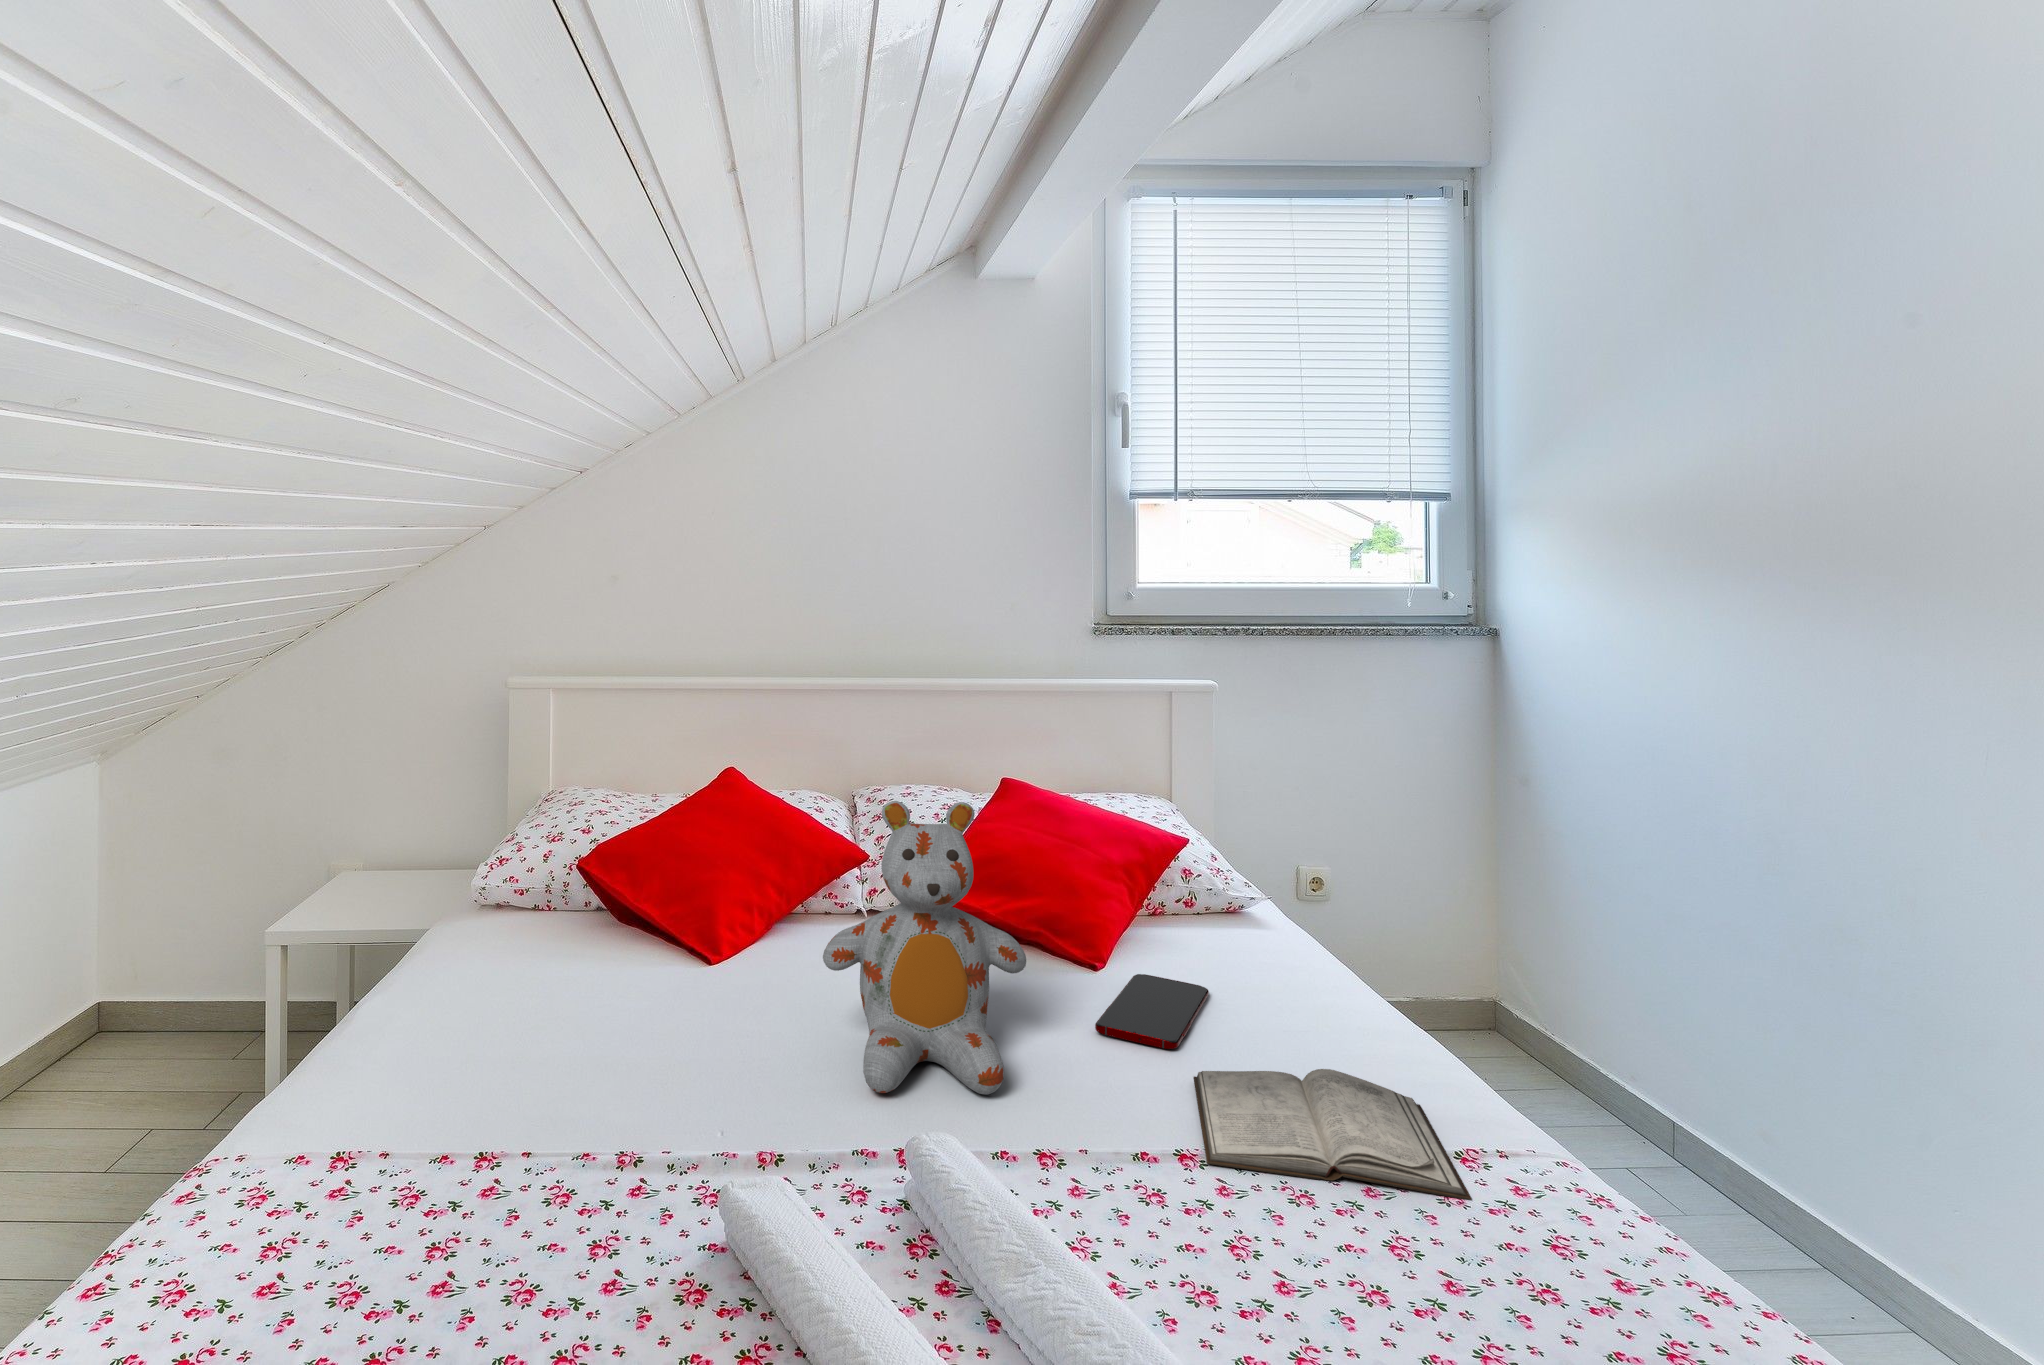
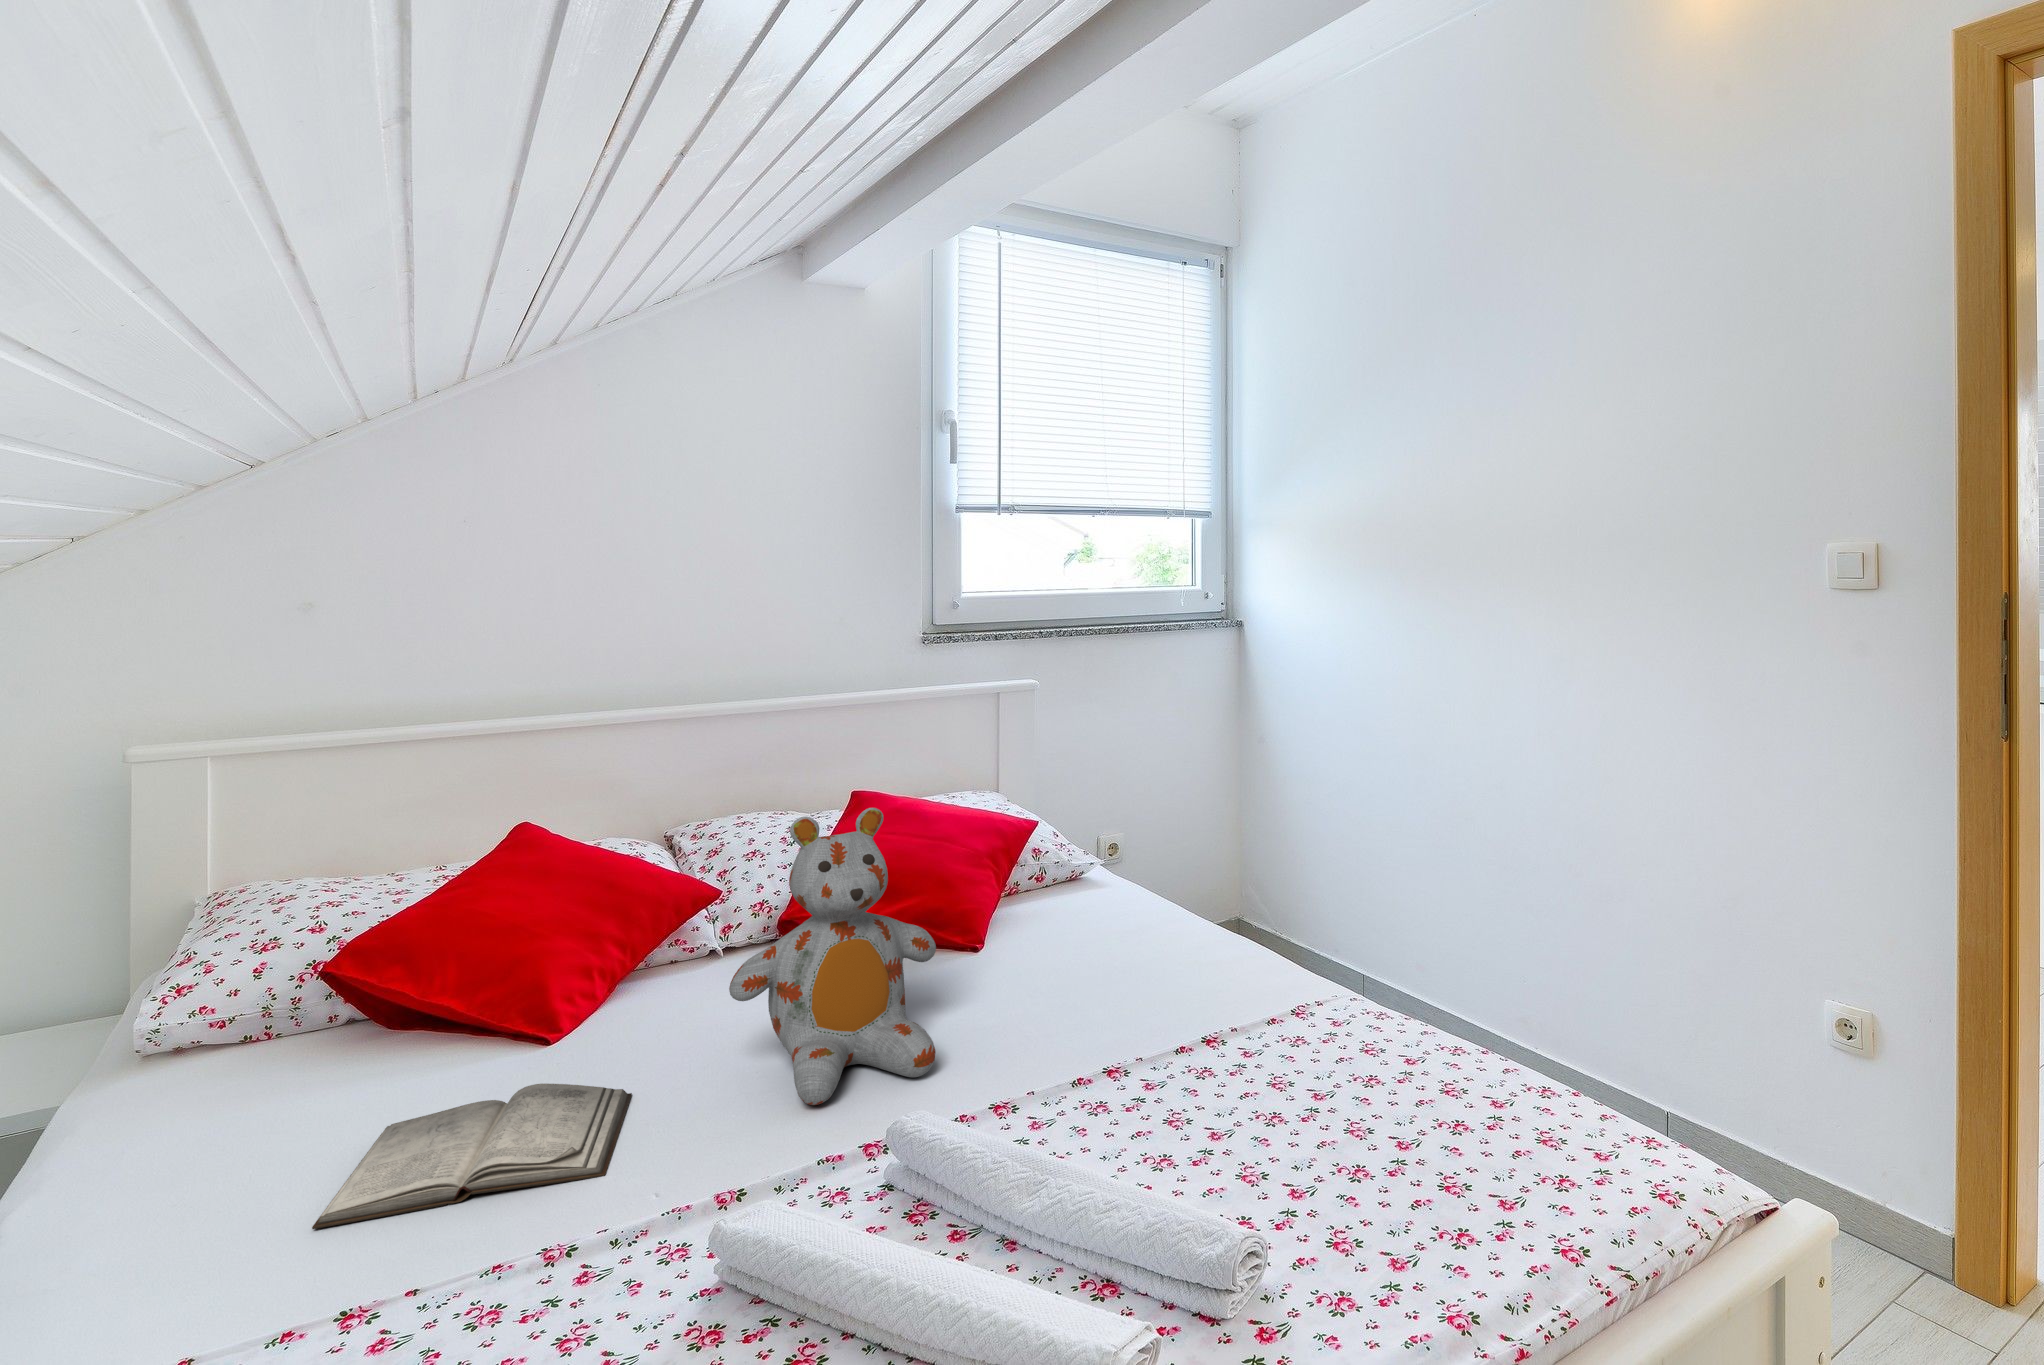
smartphone: present [1095,974,1209,1049] -> none [993,941,1075,1000]
diary: present [1193,1069,1472,1200] -> present [312,1083,632,1229]

